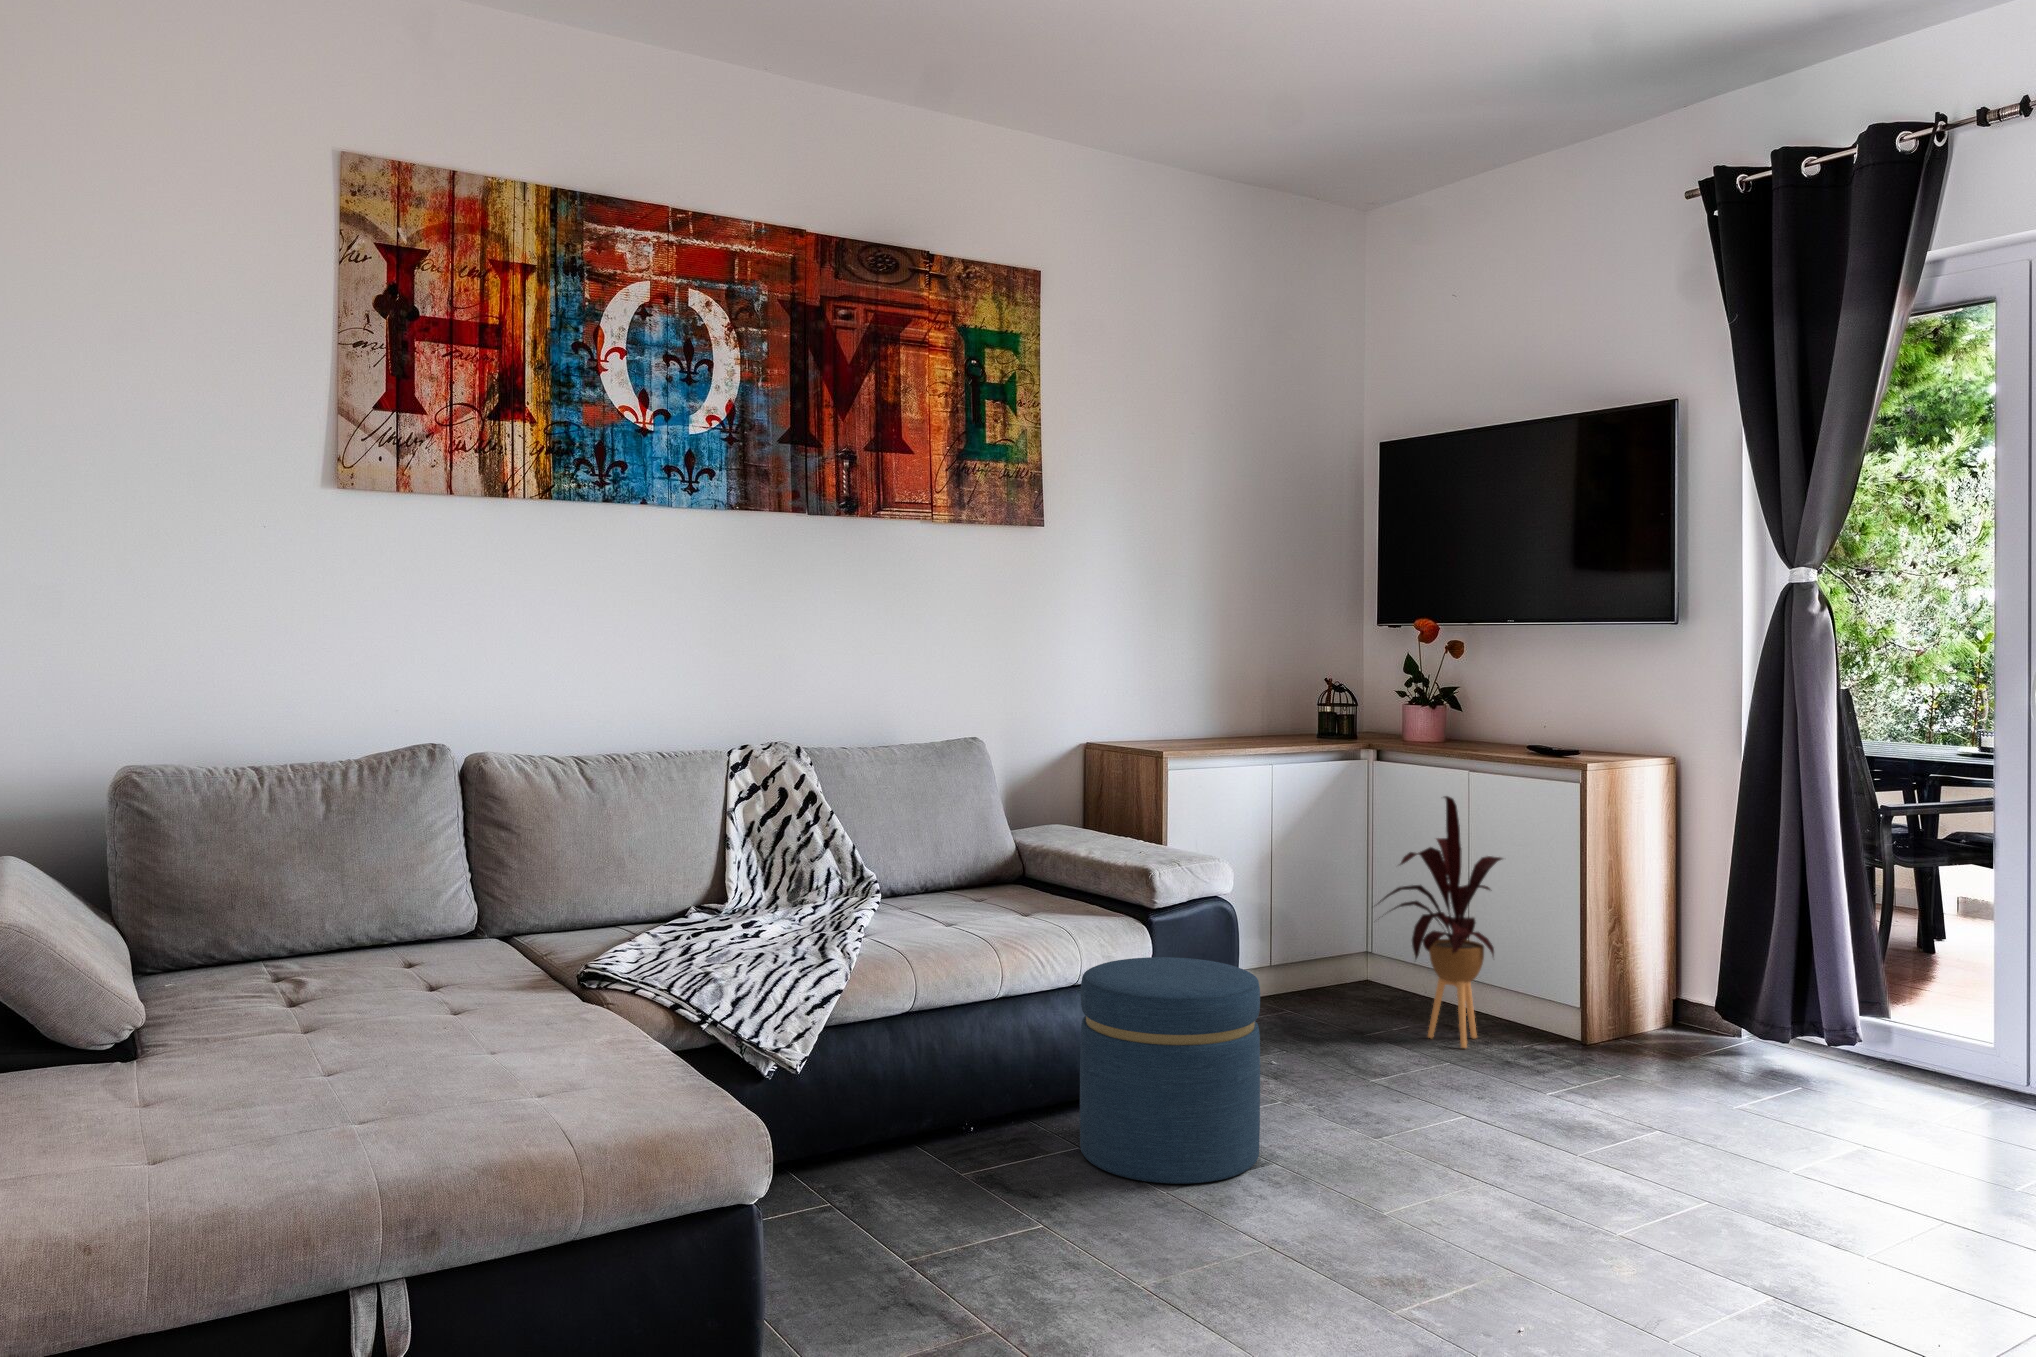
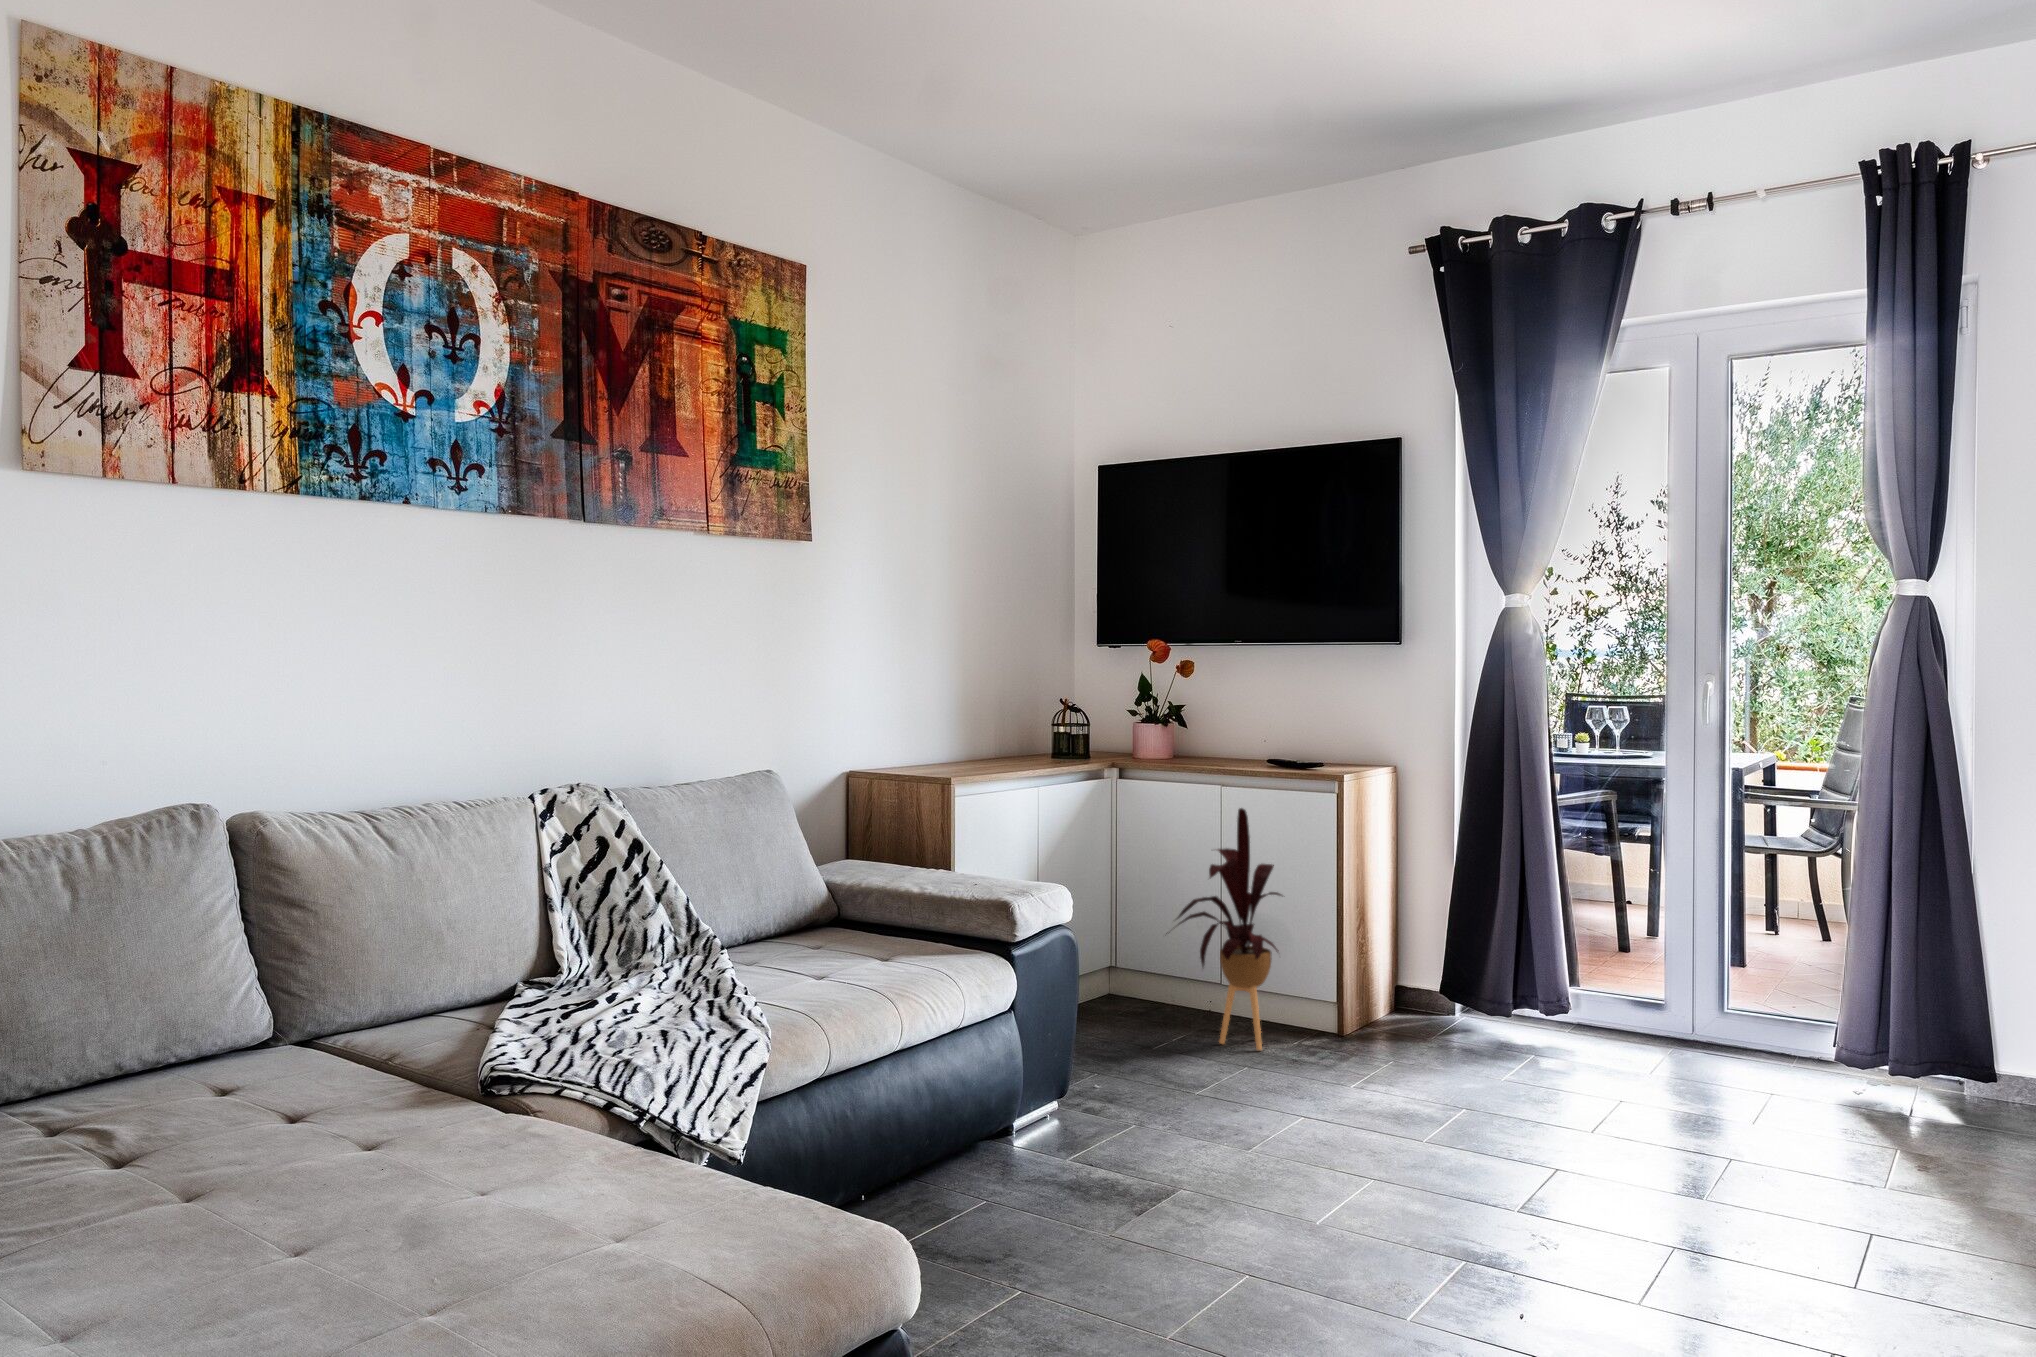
ottoman: present [1080,957,1260,1184] -> none [999,990,1186,1228]

